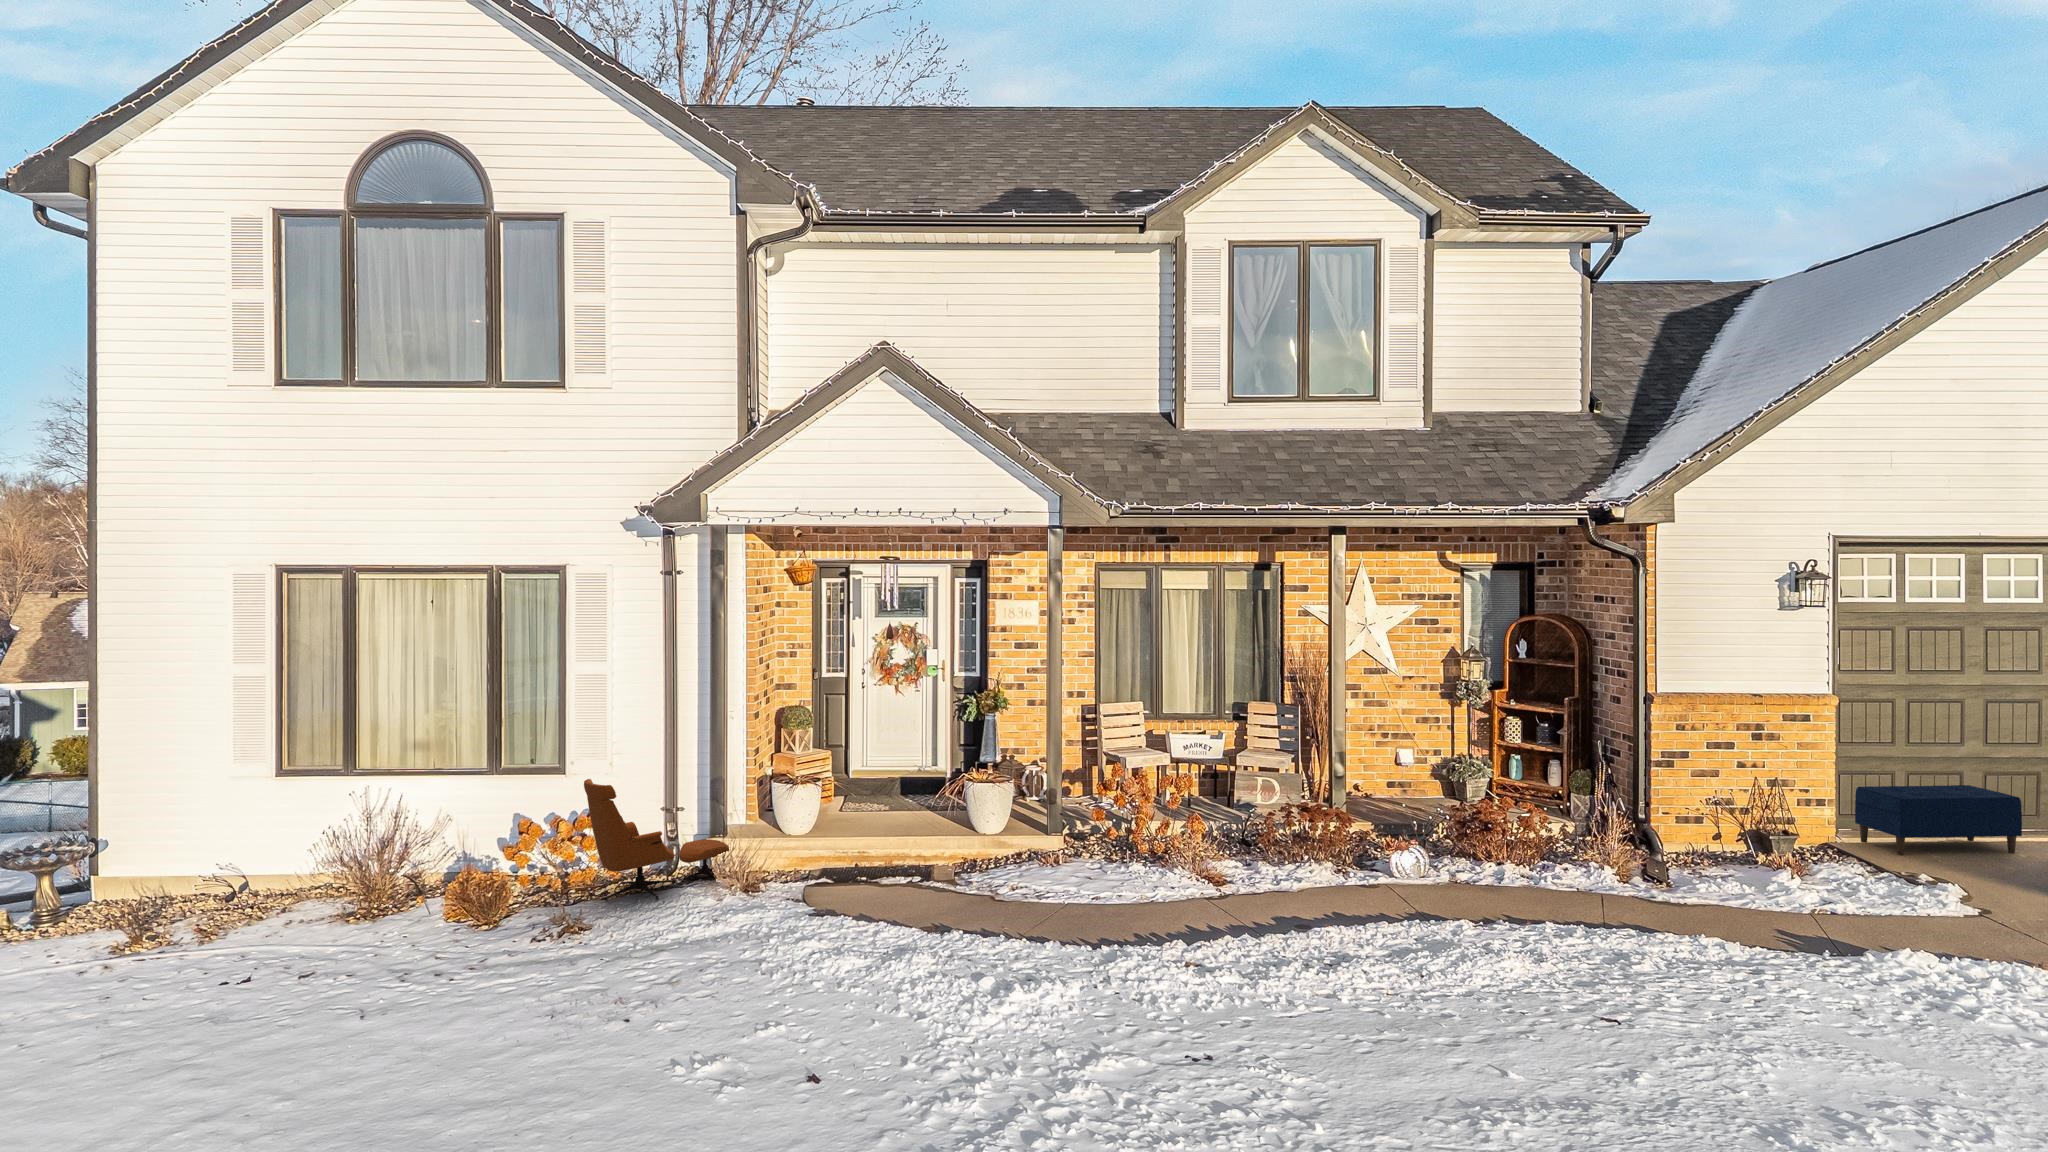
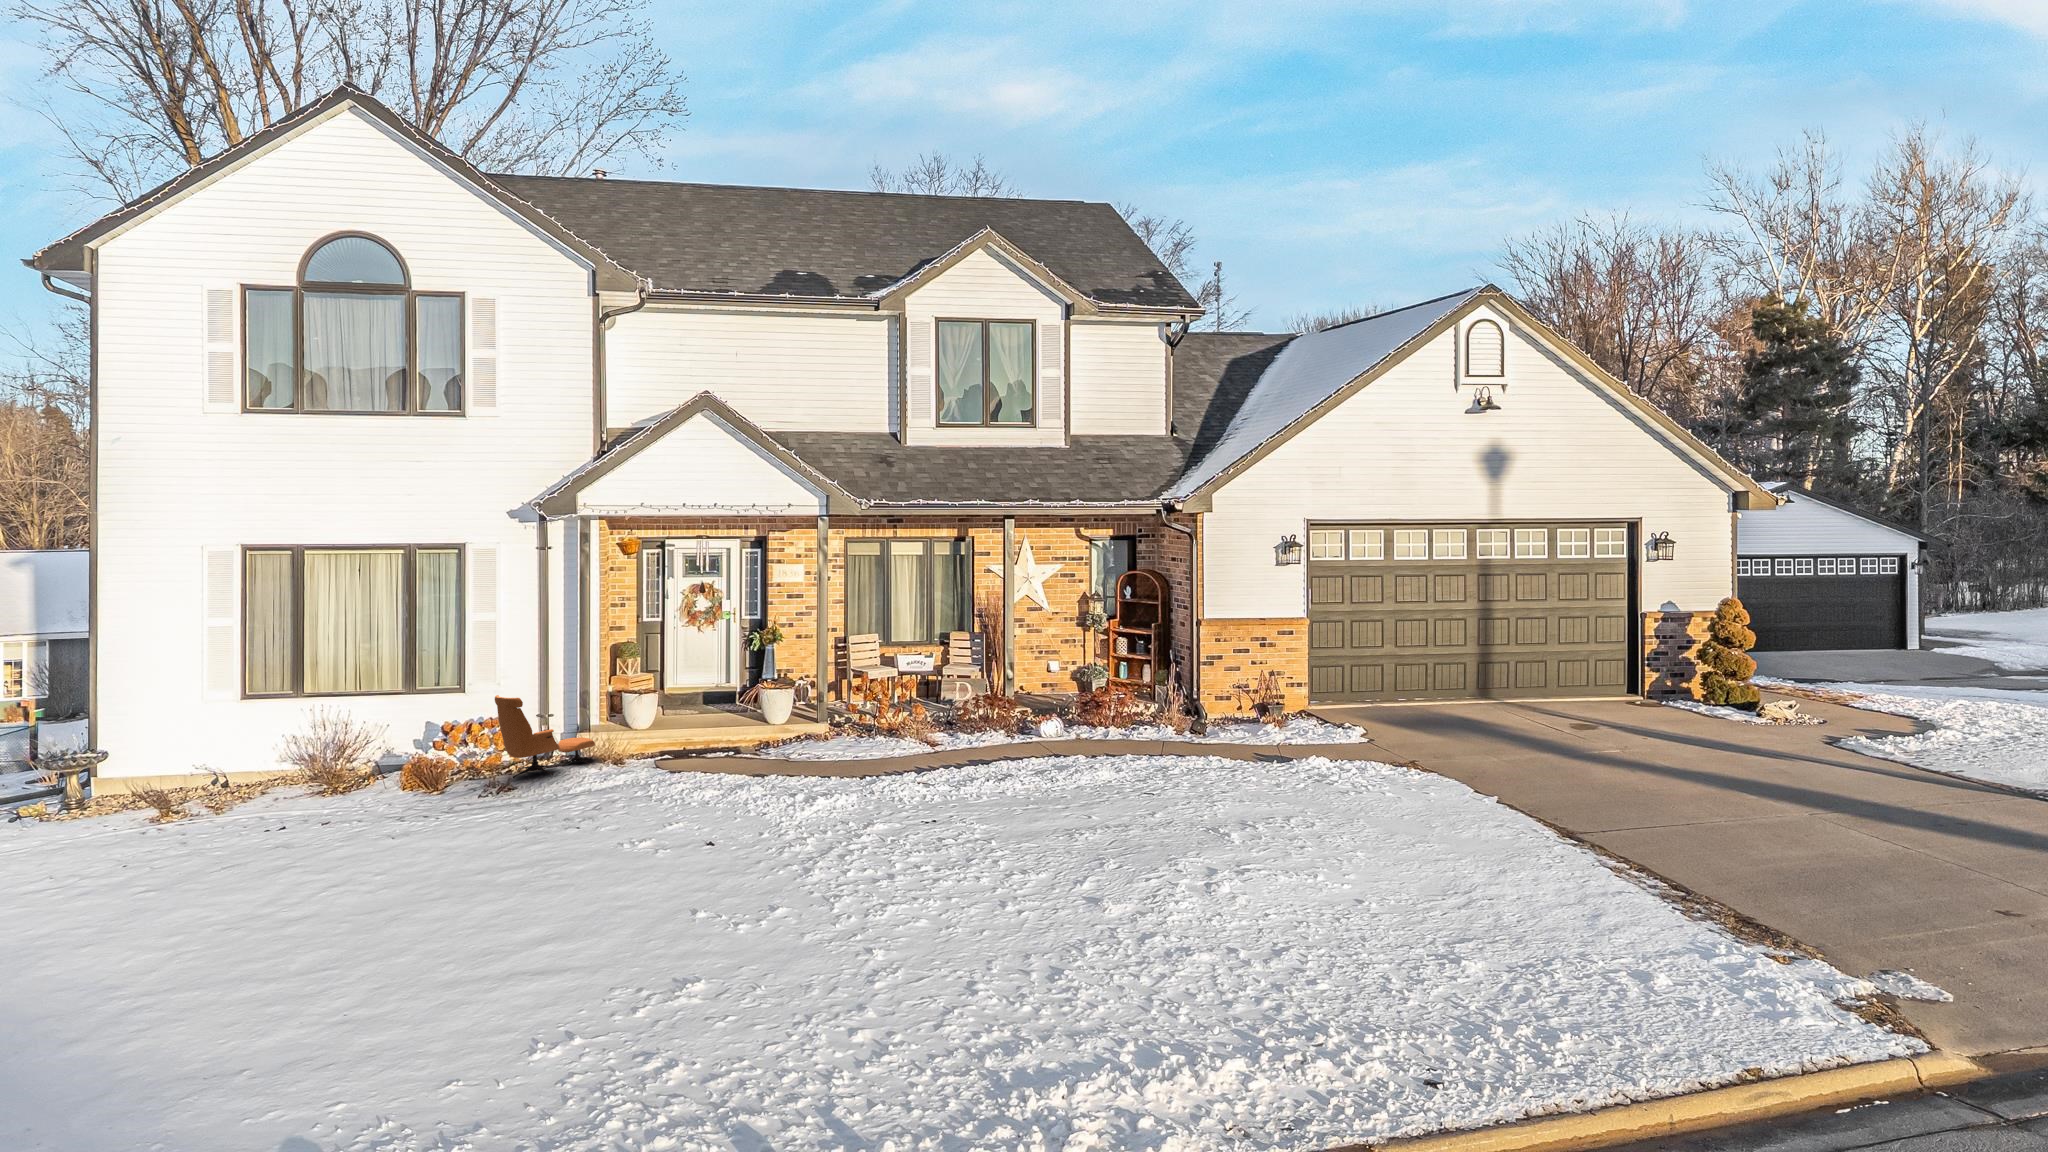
bench: present [1855,785,2022,855] -> none [1310,669,1390,710]

